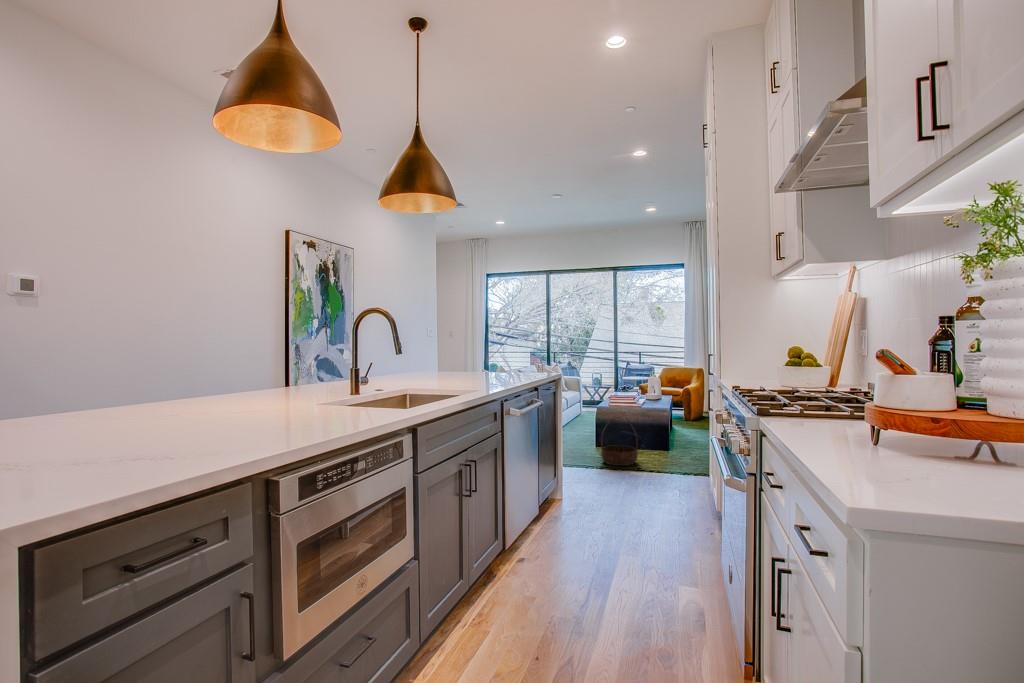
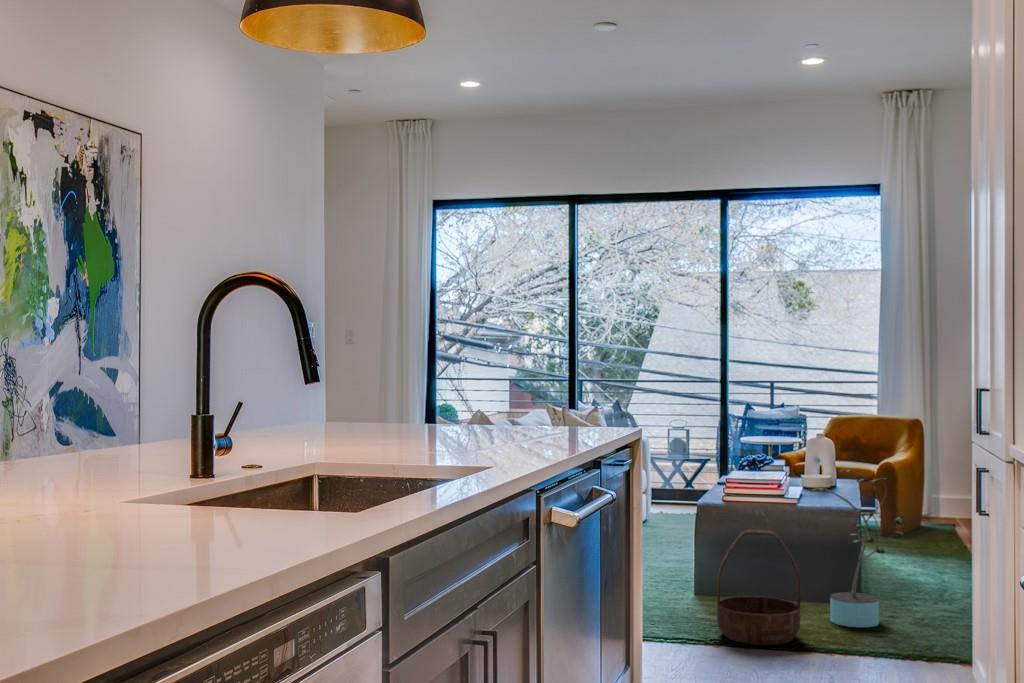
potted plant: none [643,389,685,459] -> present [810,469,905,627]

